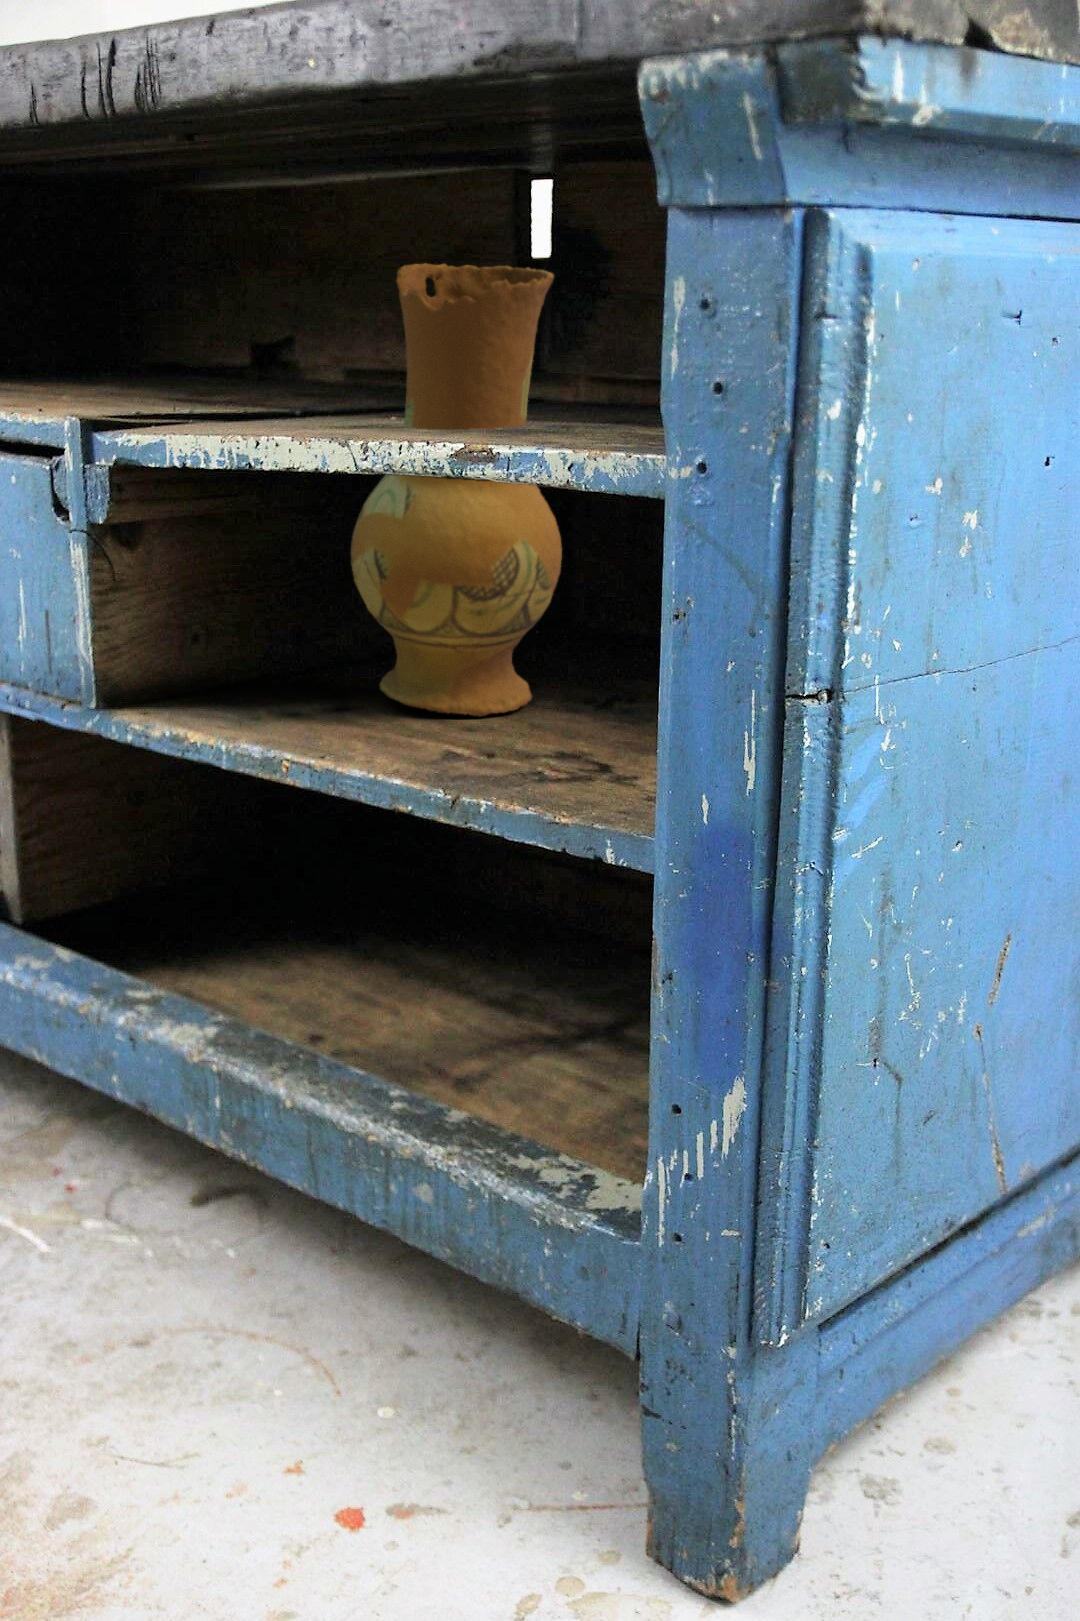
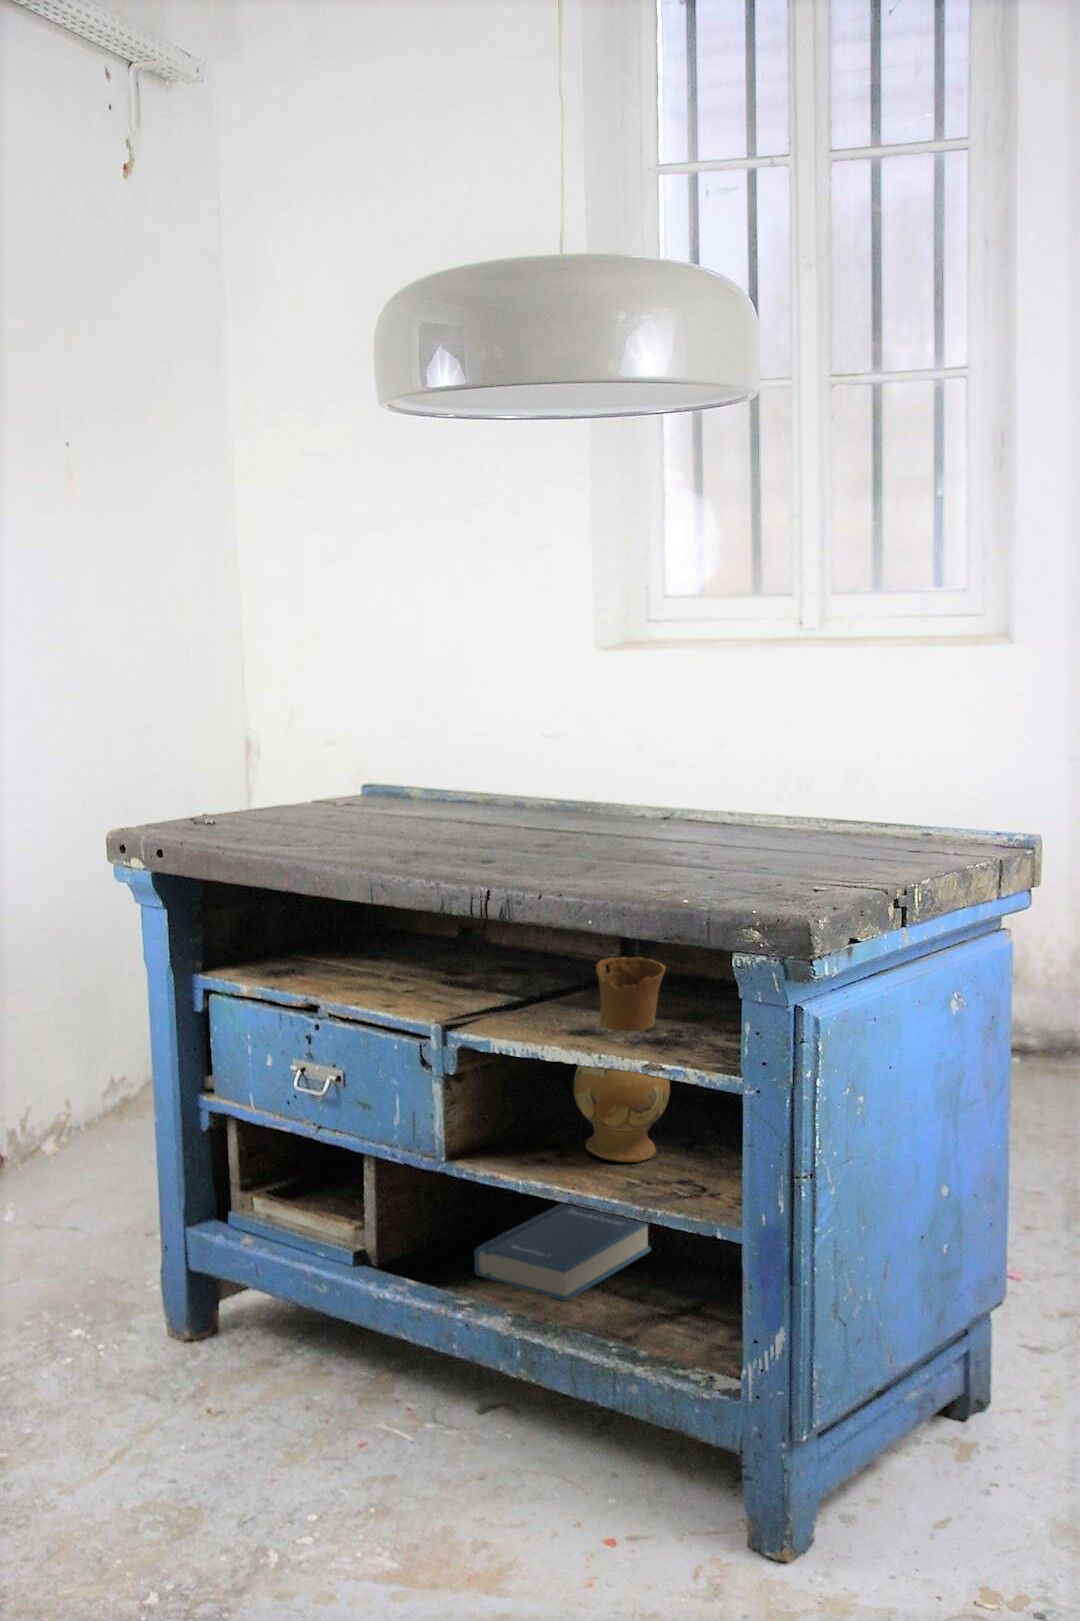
hardback book: none [206,830,562,1008] -> present [474,1200,651,1301]

